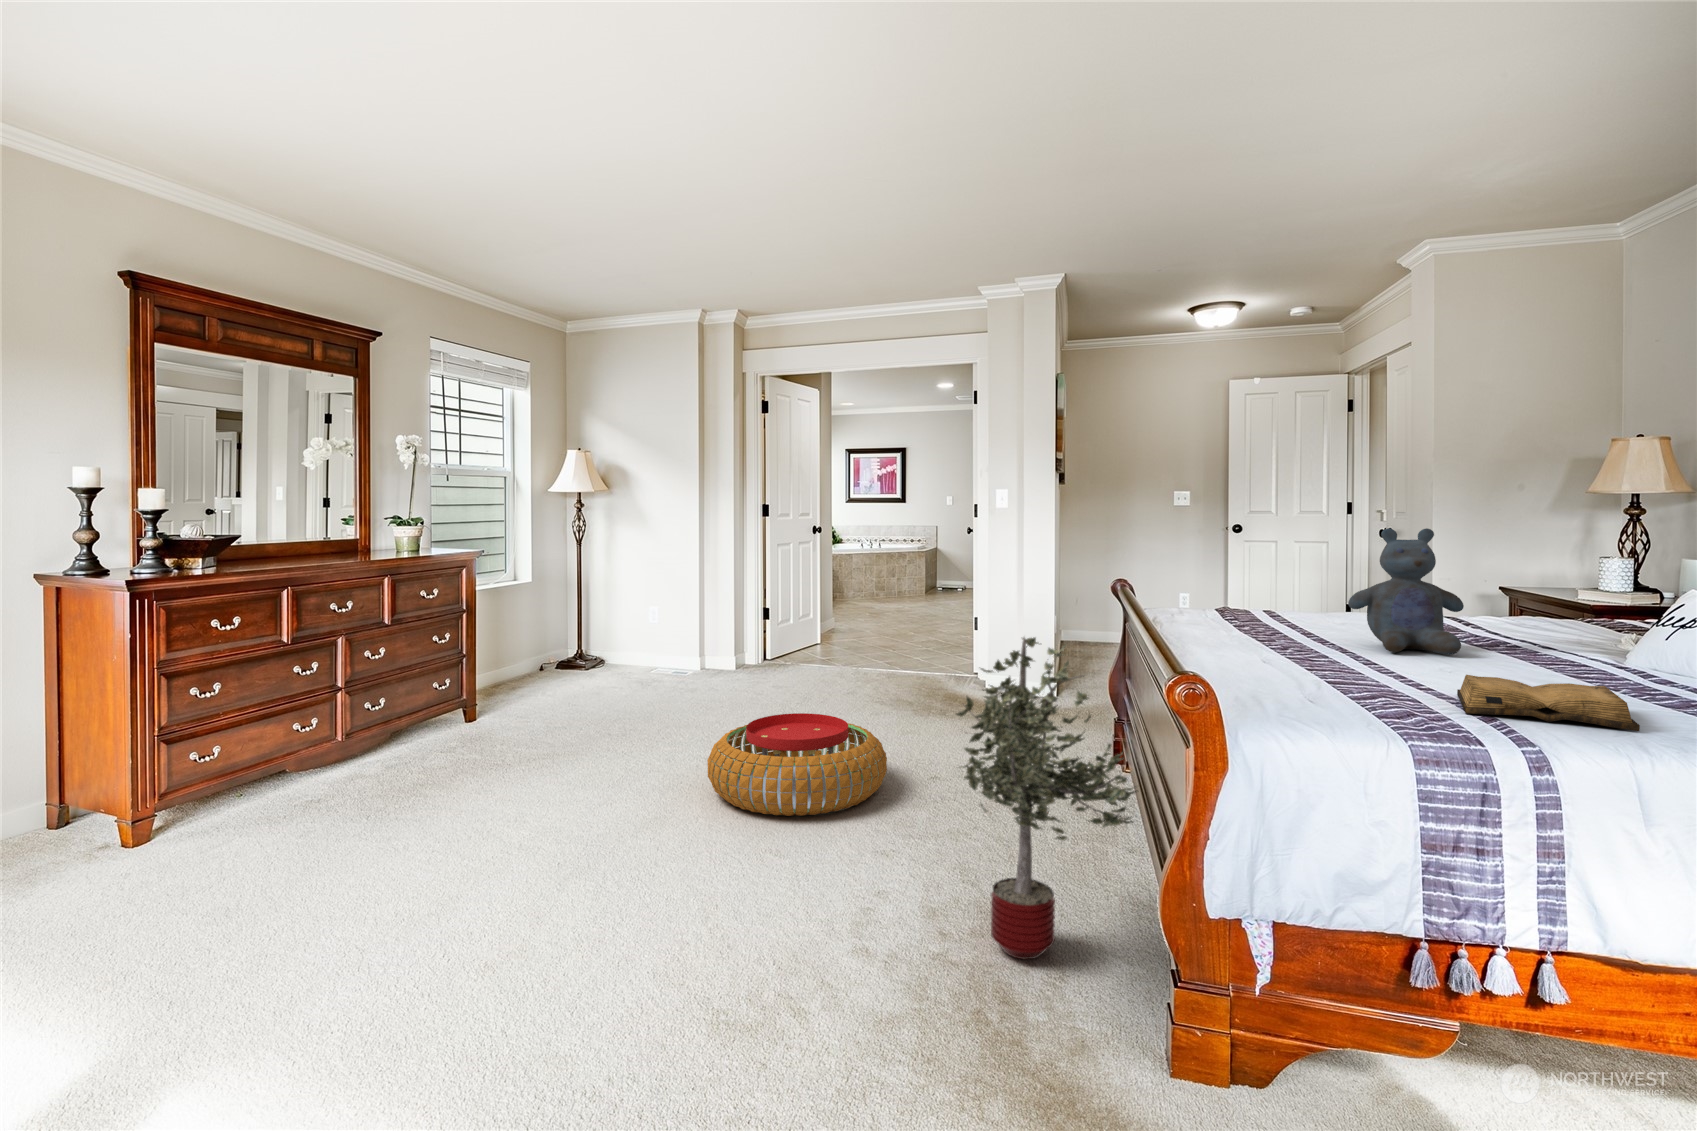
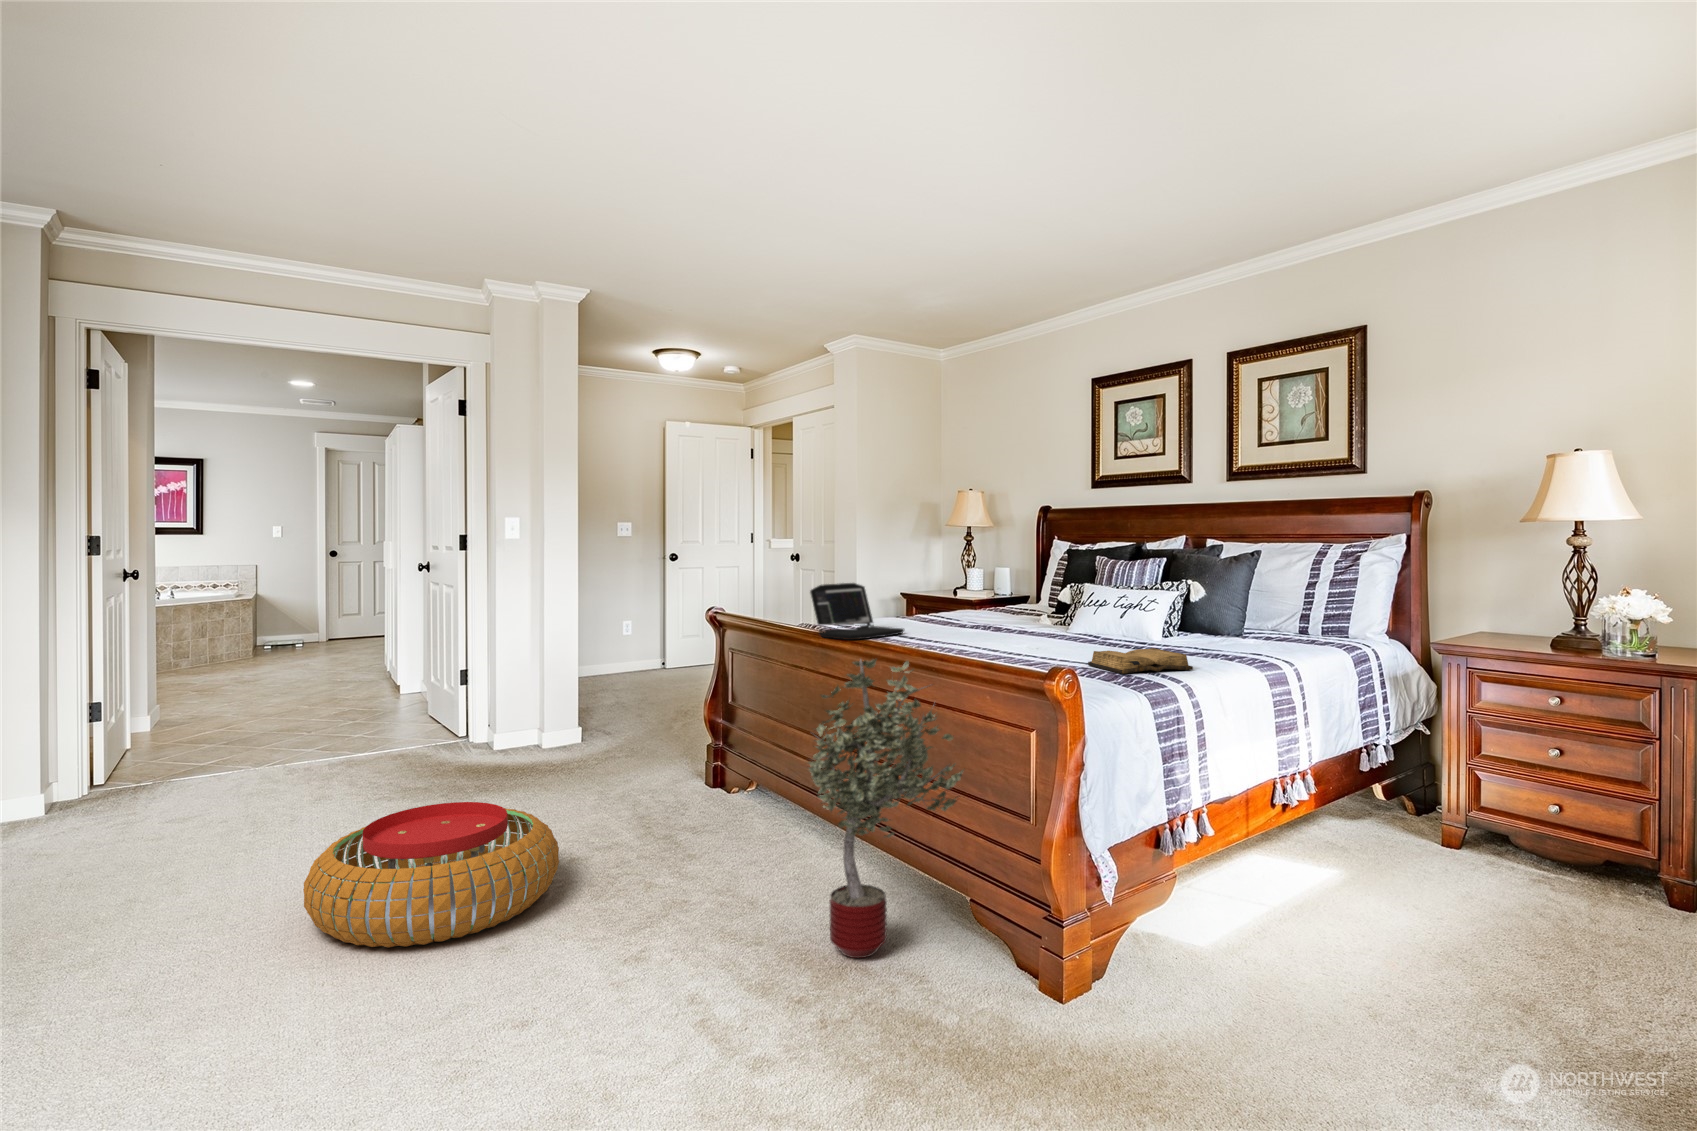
stuffed bear: present [1348,528,1464,655] -> none [948,556,1021,646]
laptop: none [1214,558,1342,626] -> present [810,583,904,640]

